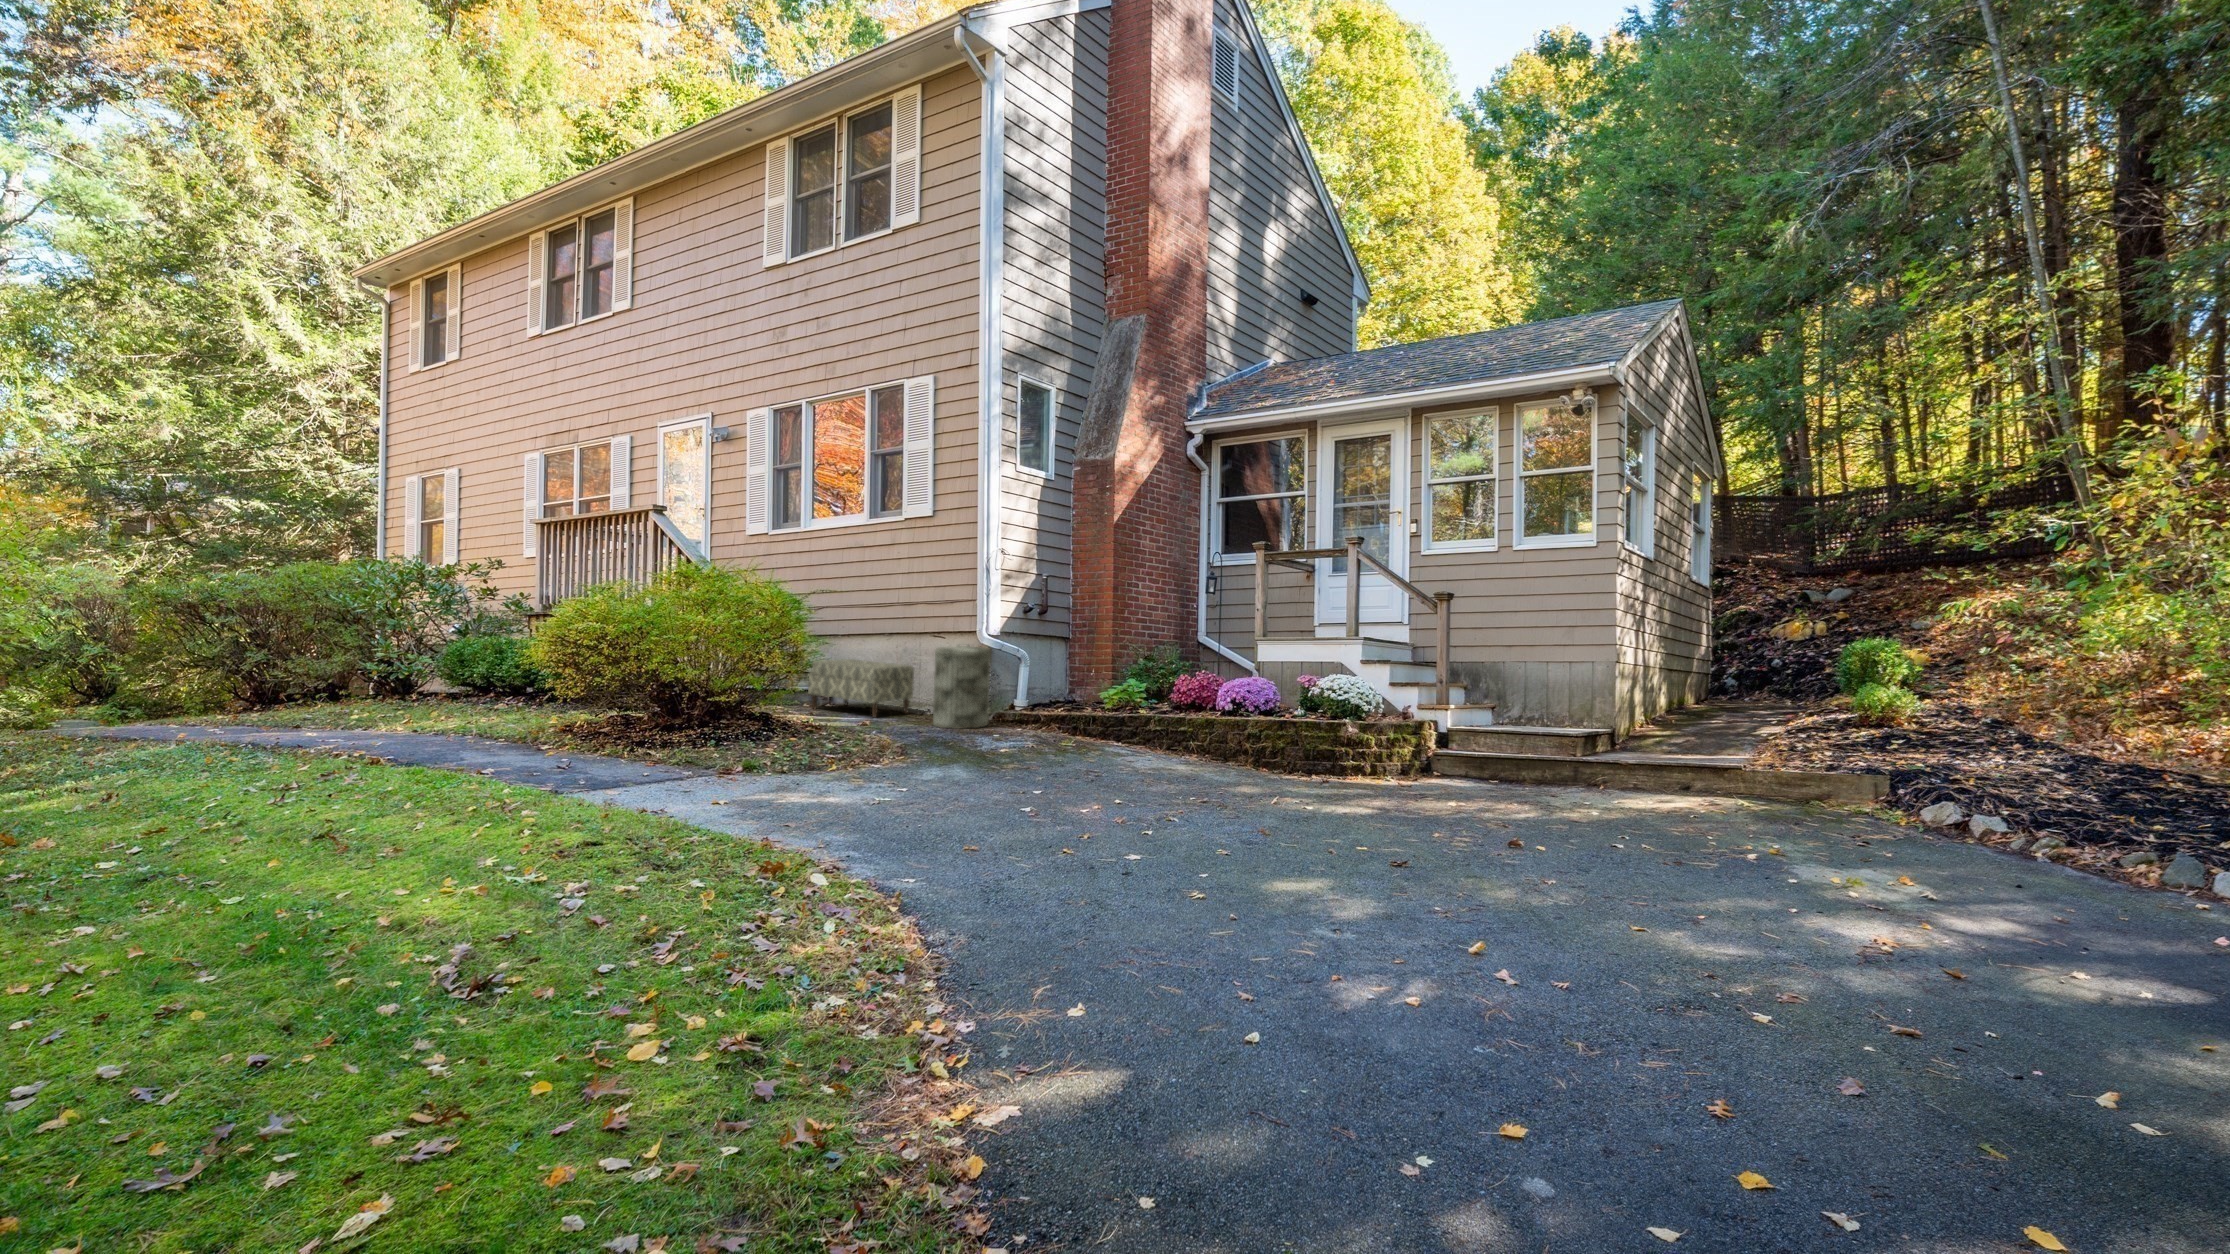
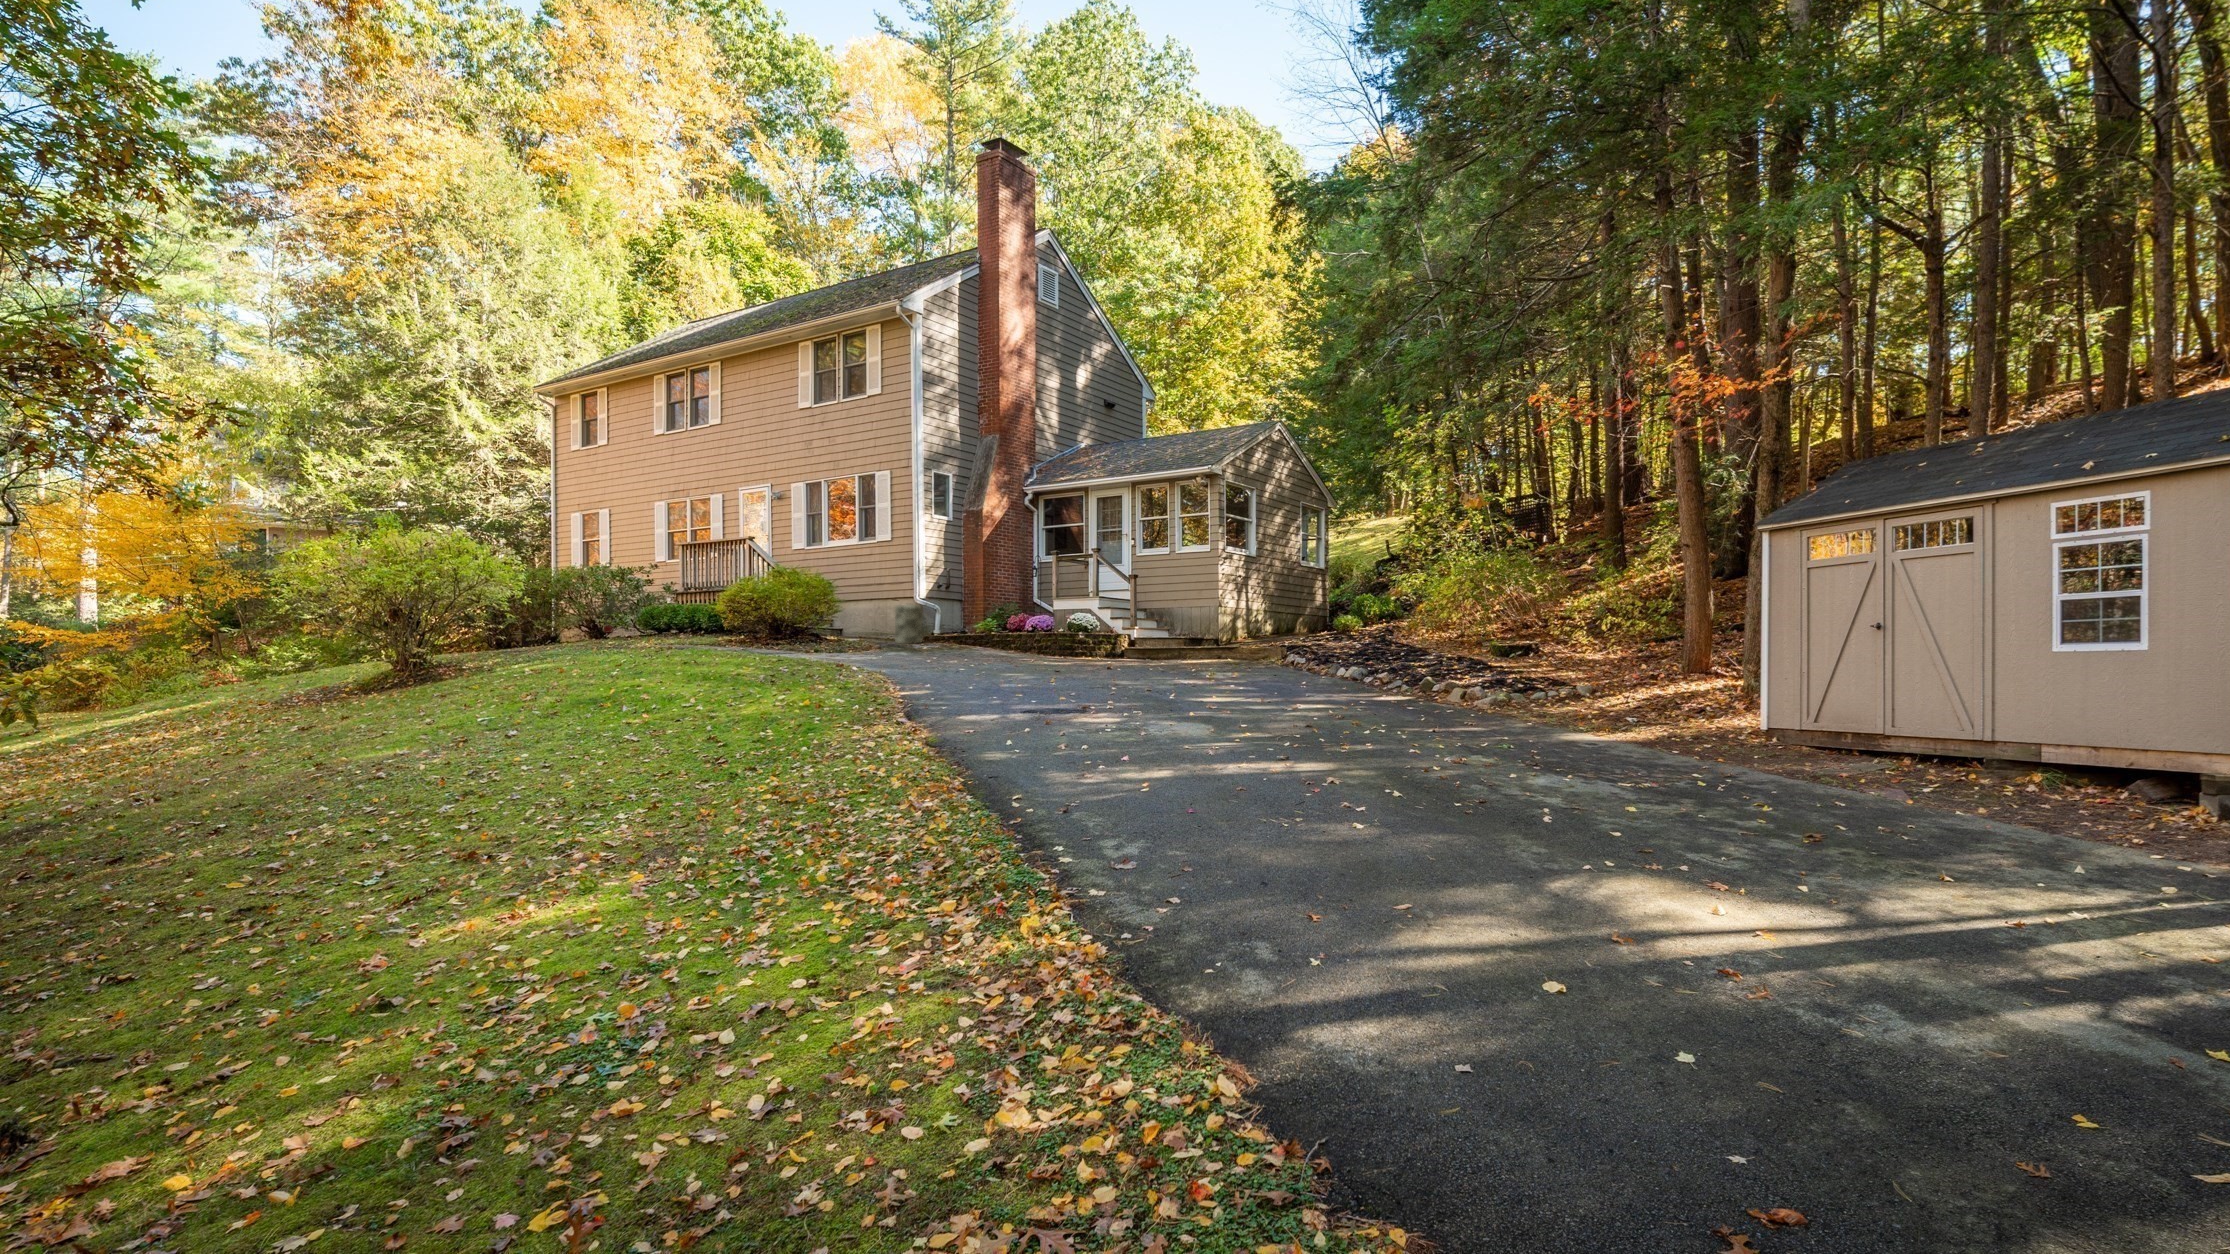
potted tree: none [350,612,430,688] -> present [595,597,625,633]
bench: present [808,659,914,718] -> none [832,613,885,641]

